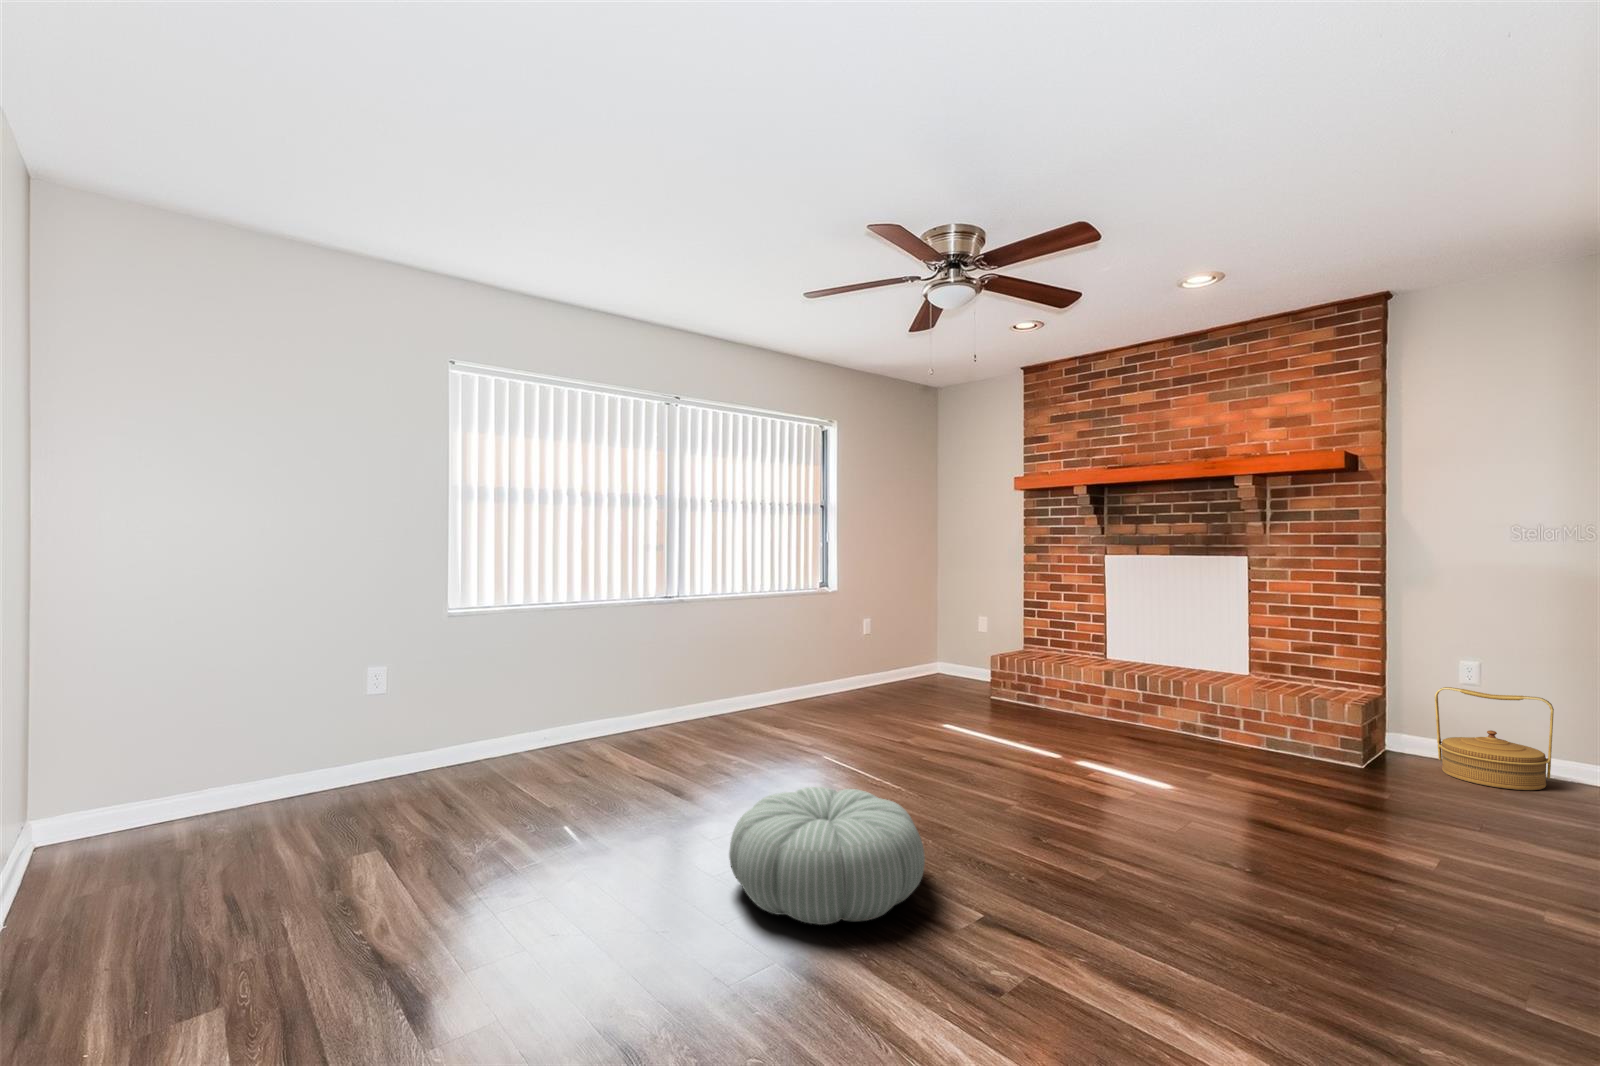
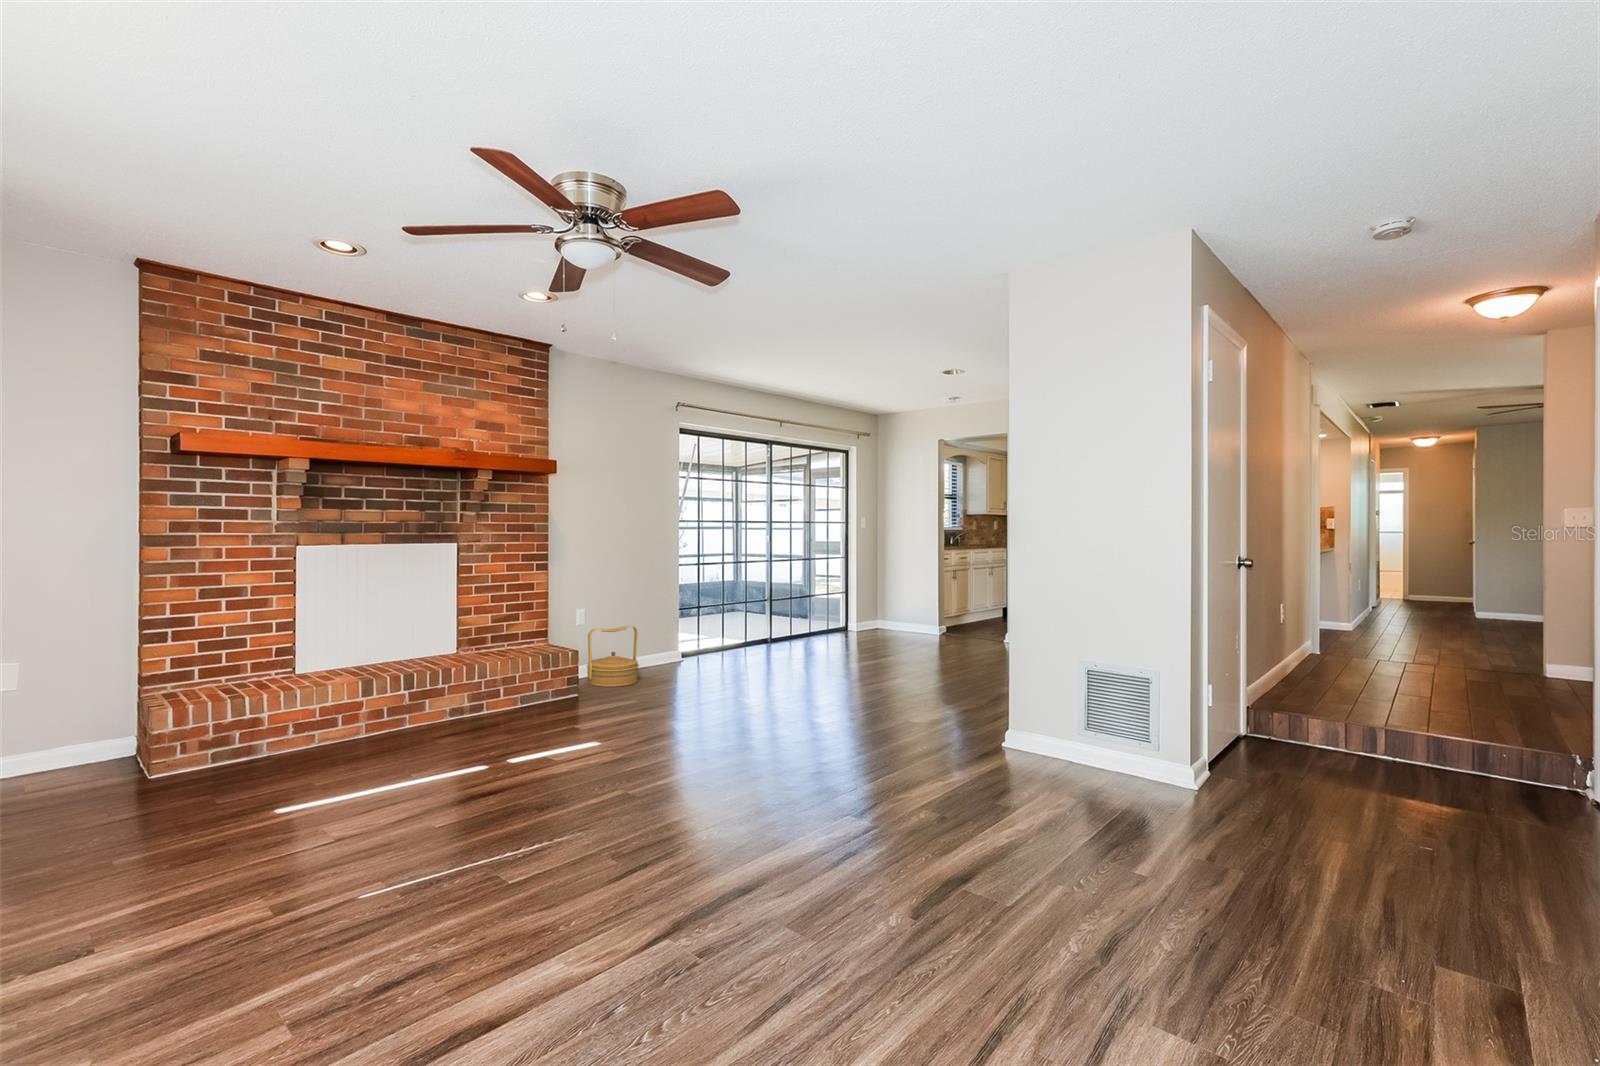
pouf: present [729,787,925,925] -> none [734,791,916,924]

